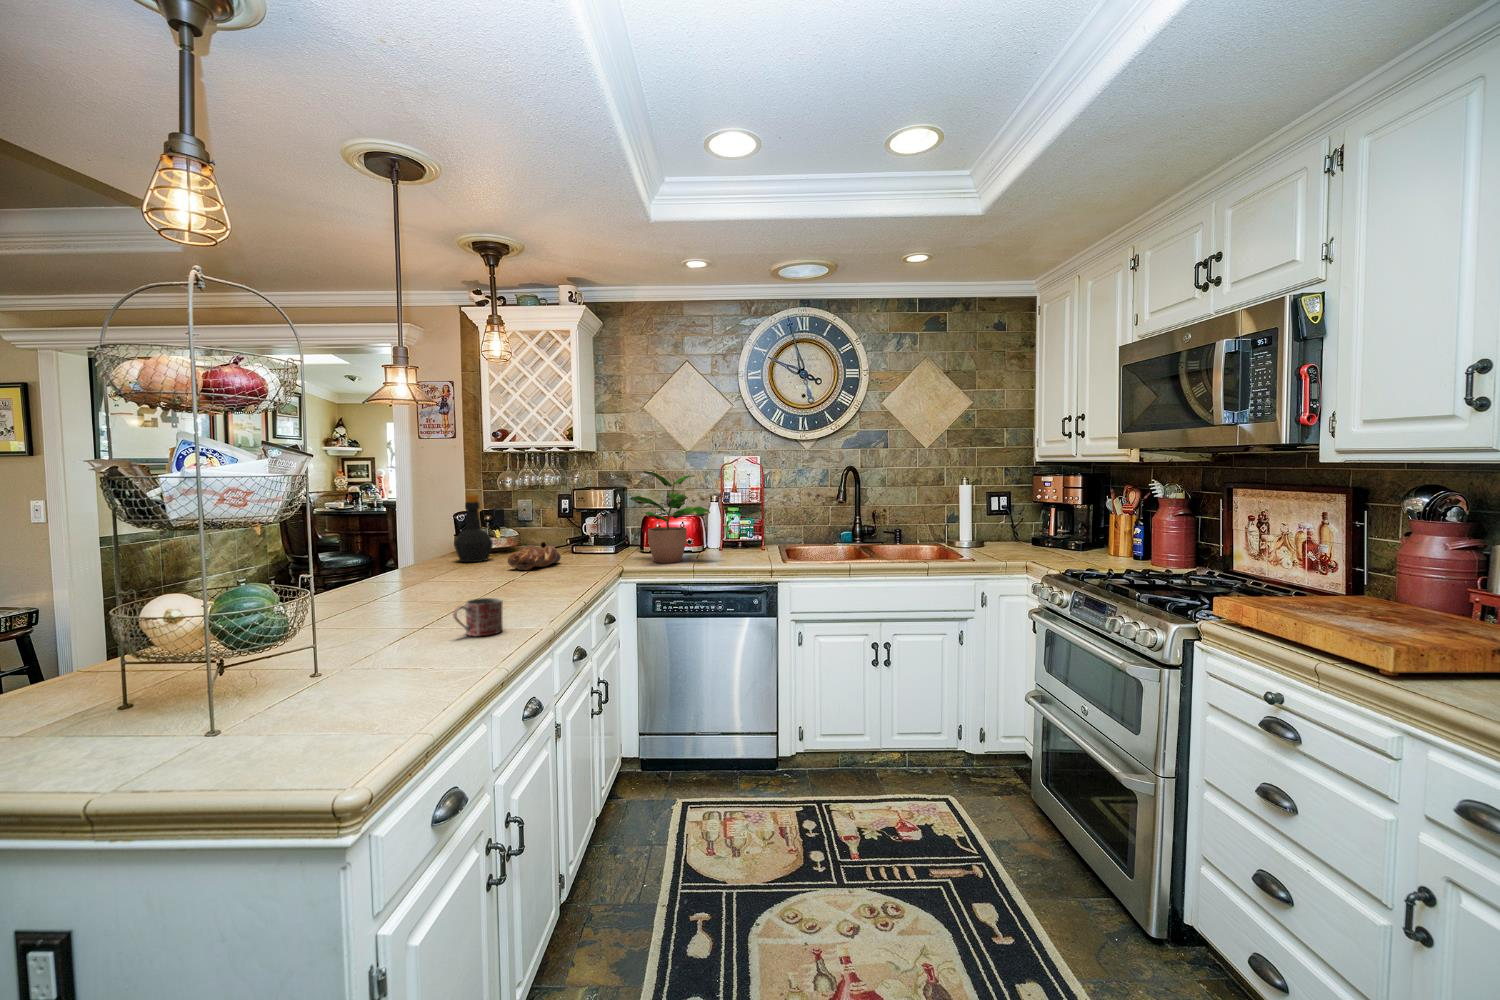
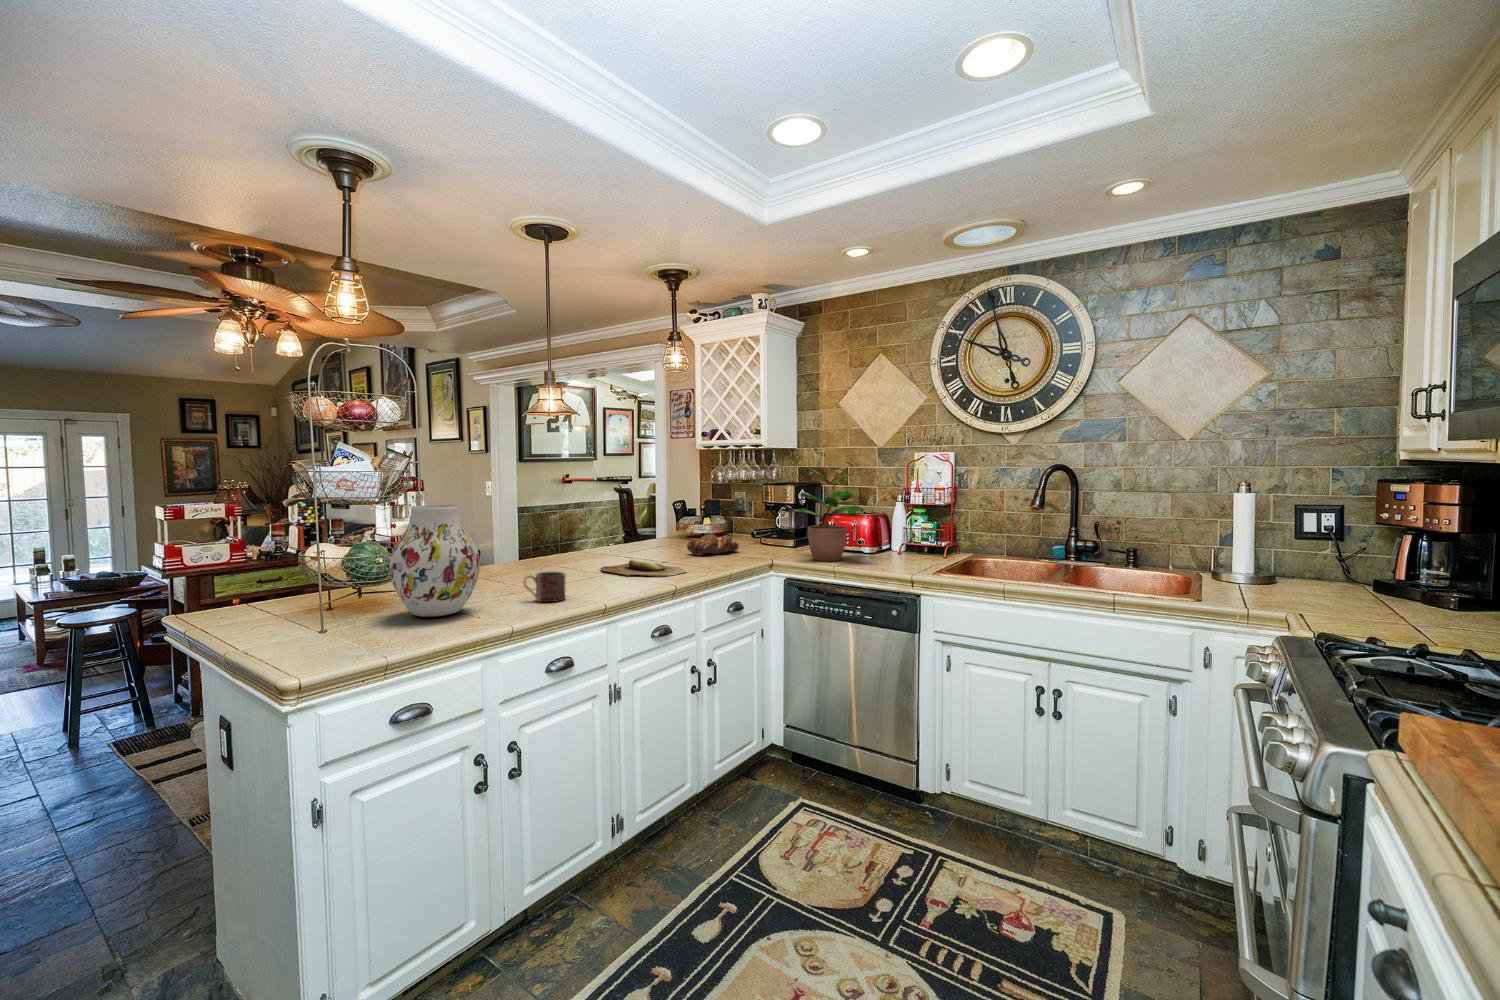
bottle: present [454,495,493,562] -> none [670,488,700,546]
vase: none [308,523,433,675] -> present [389,505,480,617]
cutting board: none [448,580,563,597] -> present [600,560,686,577]

